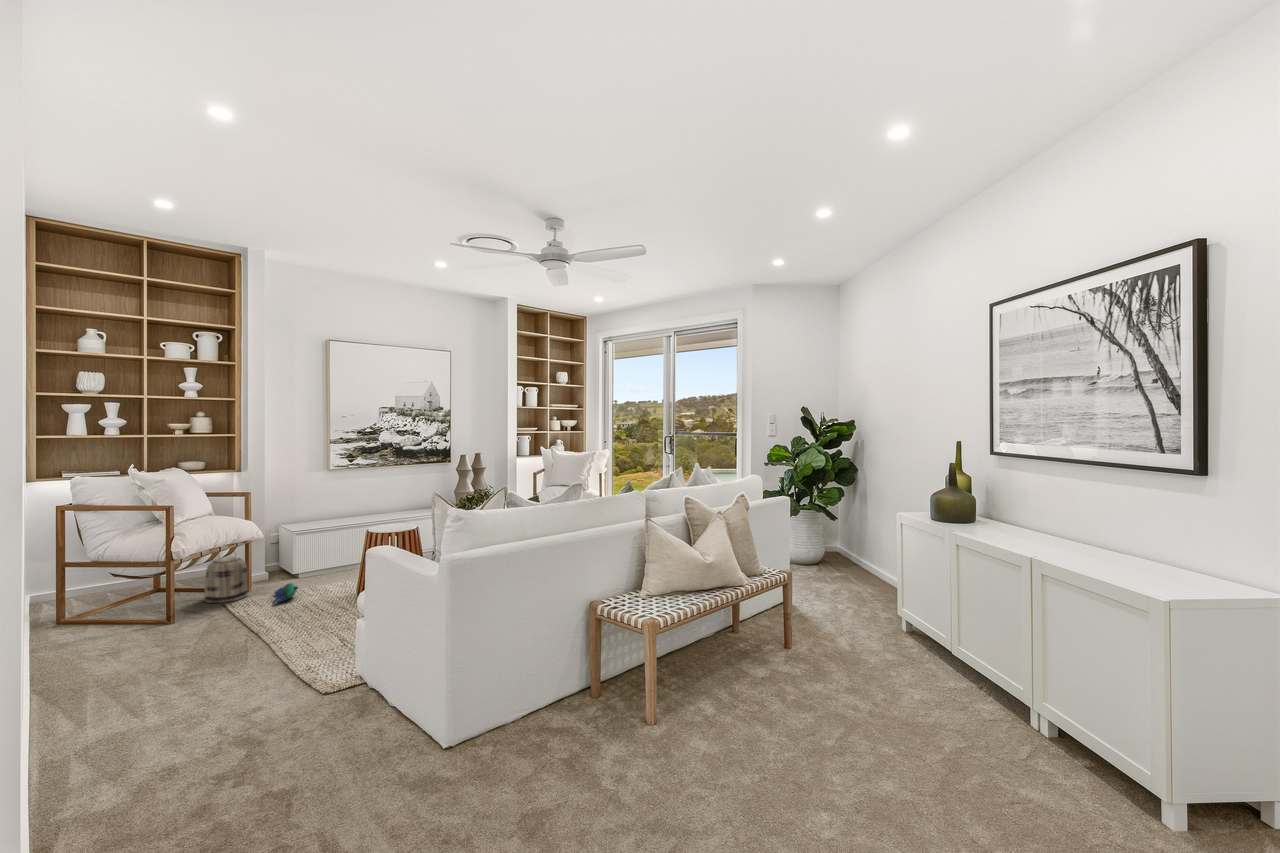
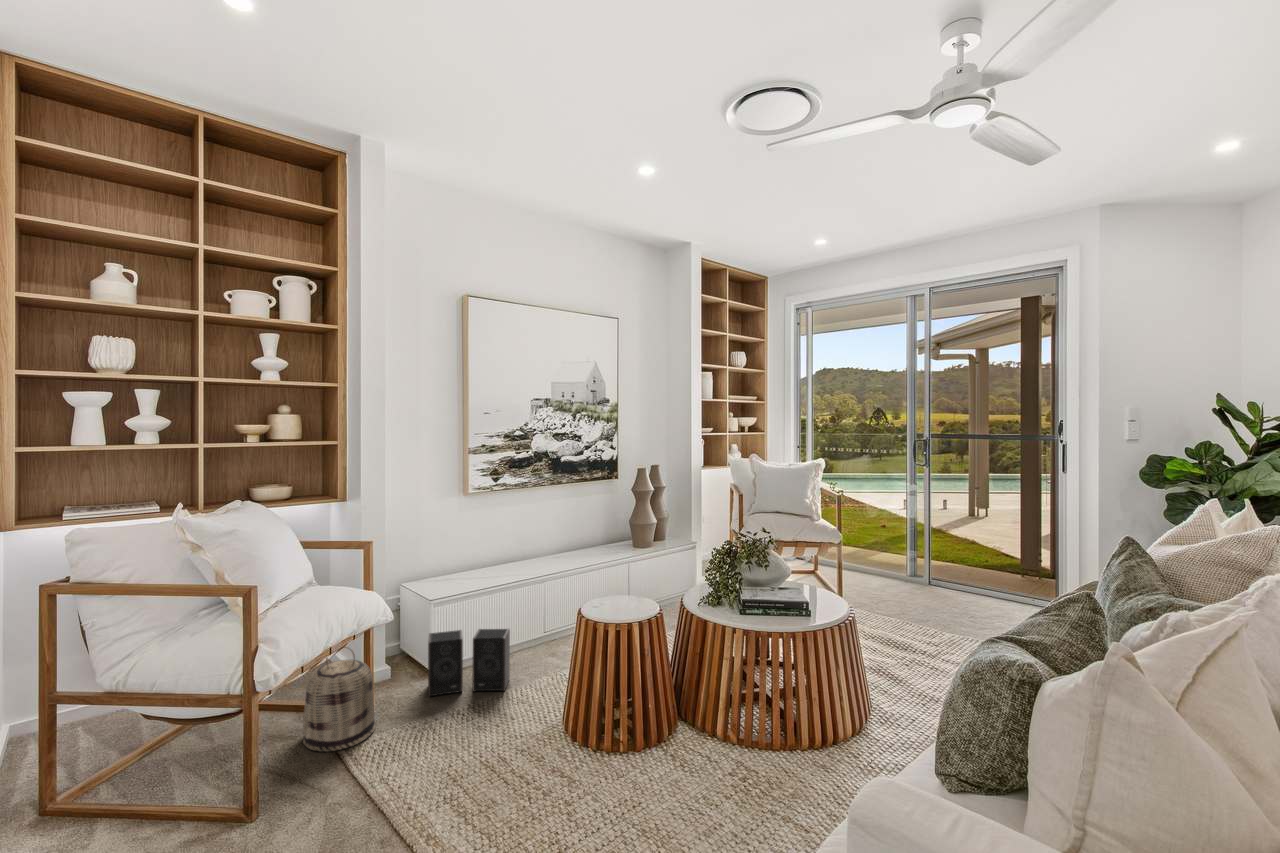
speaker: none [286,547,341,585] -> present [428,628,510,697]
plush toy: present [272,583,298,604] -> none [418,709,464,760]

